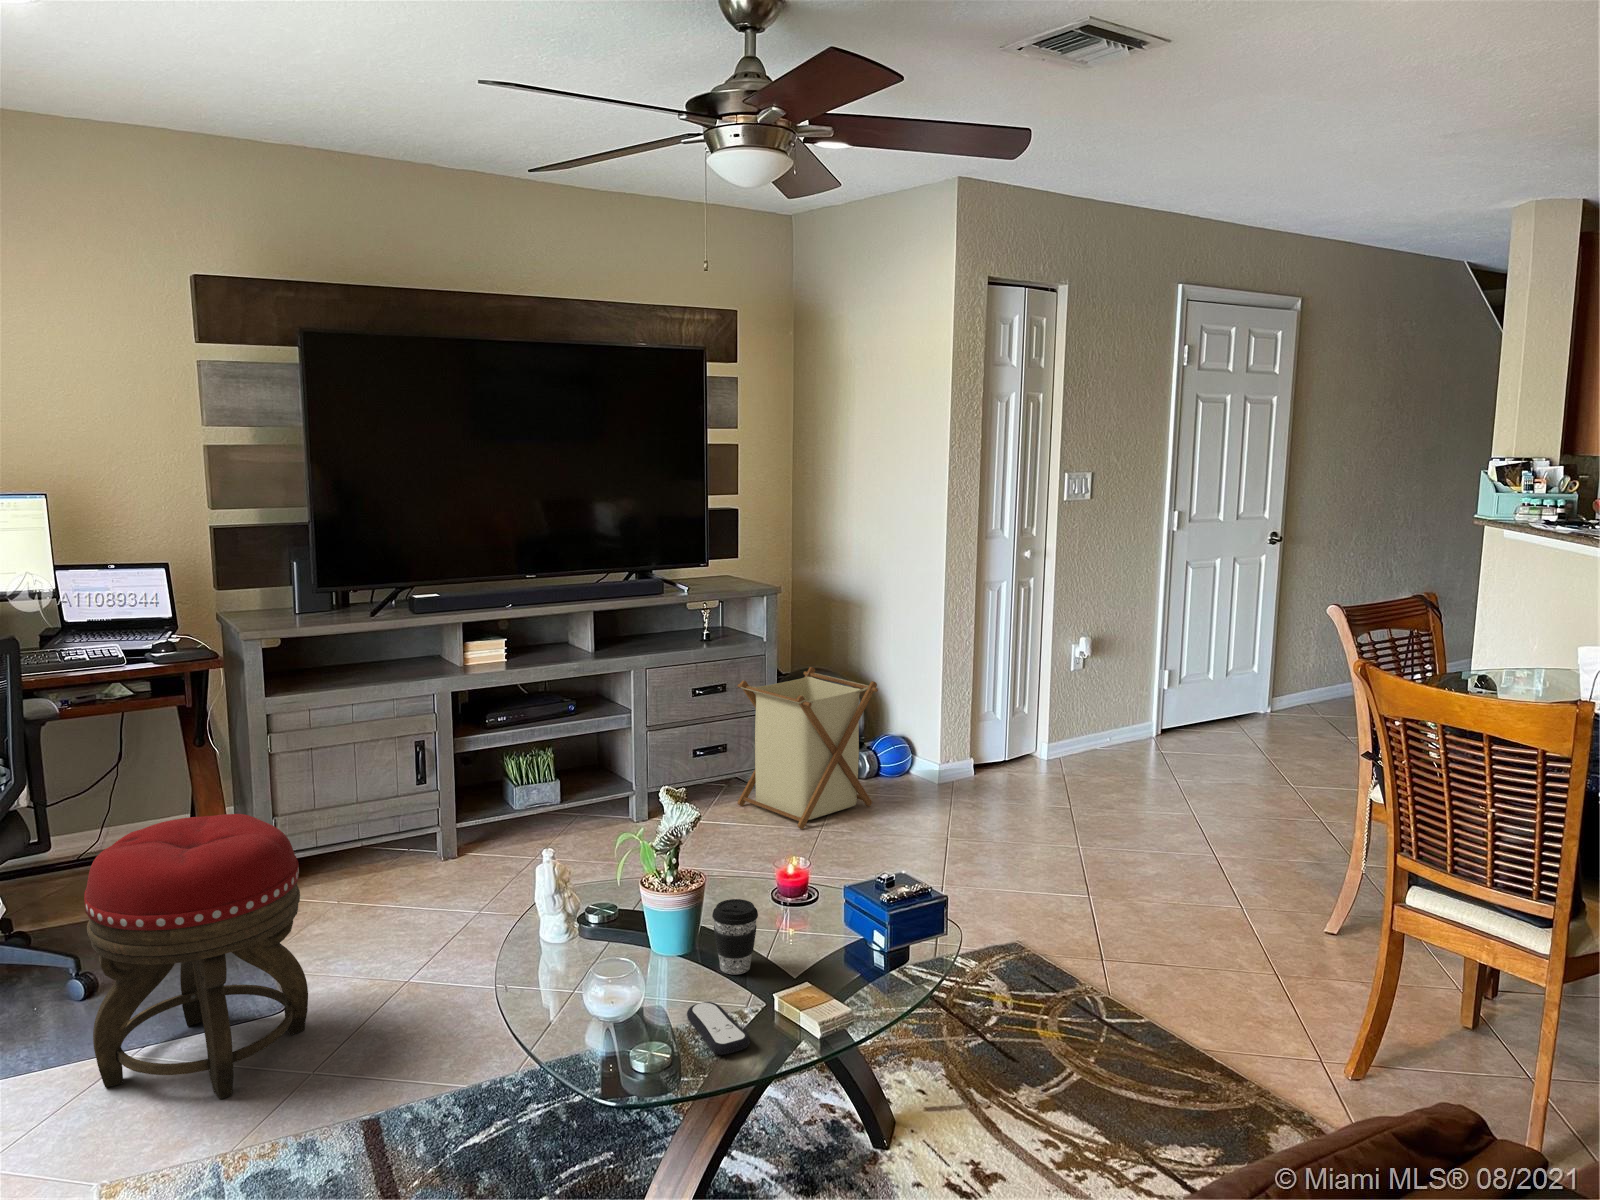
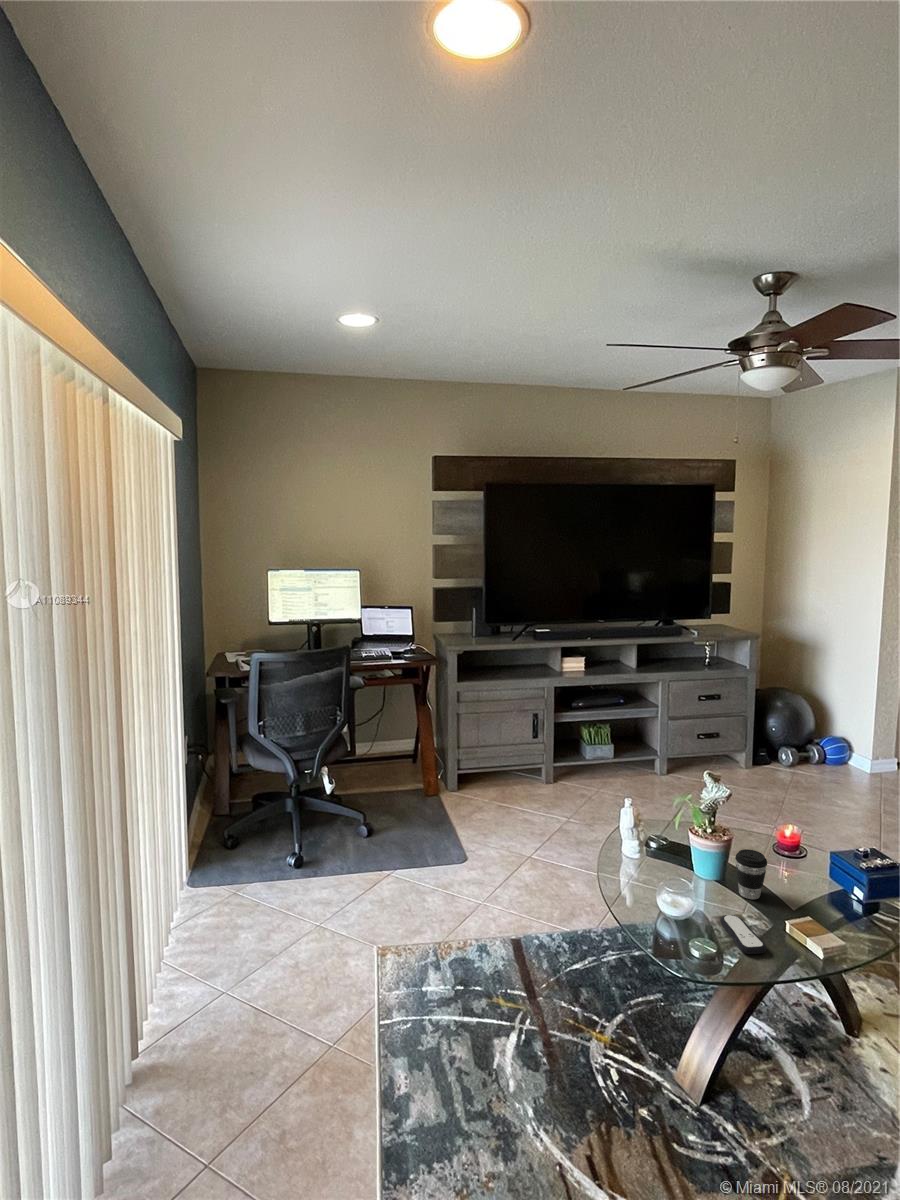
laundry basket: present [737,667,878,829] -> none [726,688,832,796]
footstool: present [84,814,308,1099] -> none [379,751,481,908]

